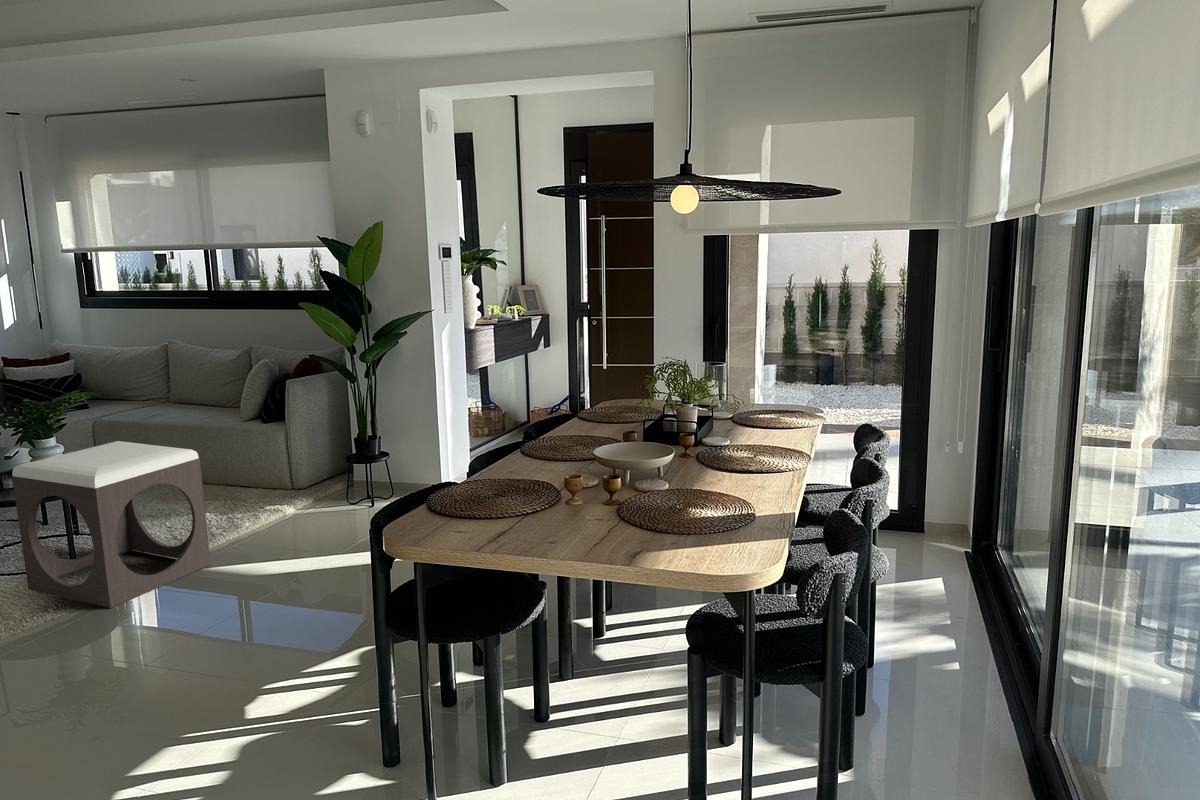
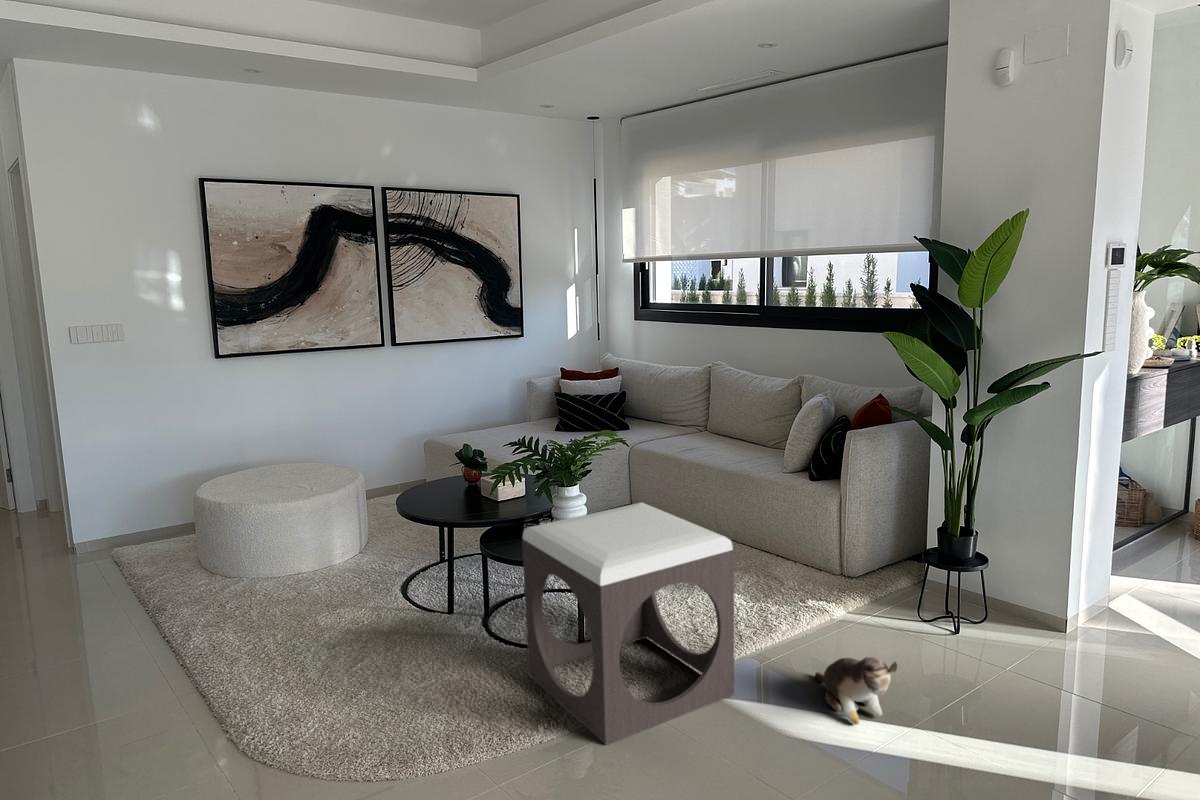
plush toy: none [271,512,321,561] -> present [815,657,897,725]

